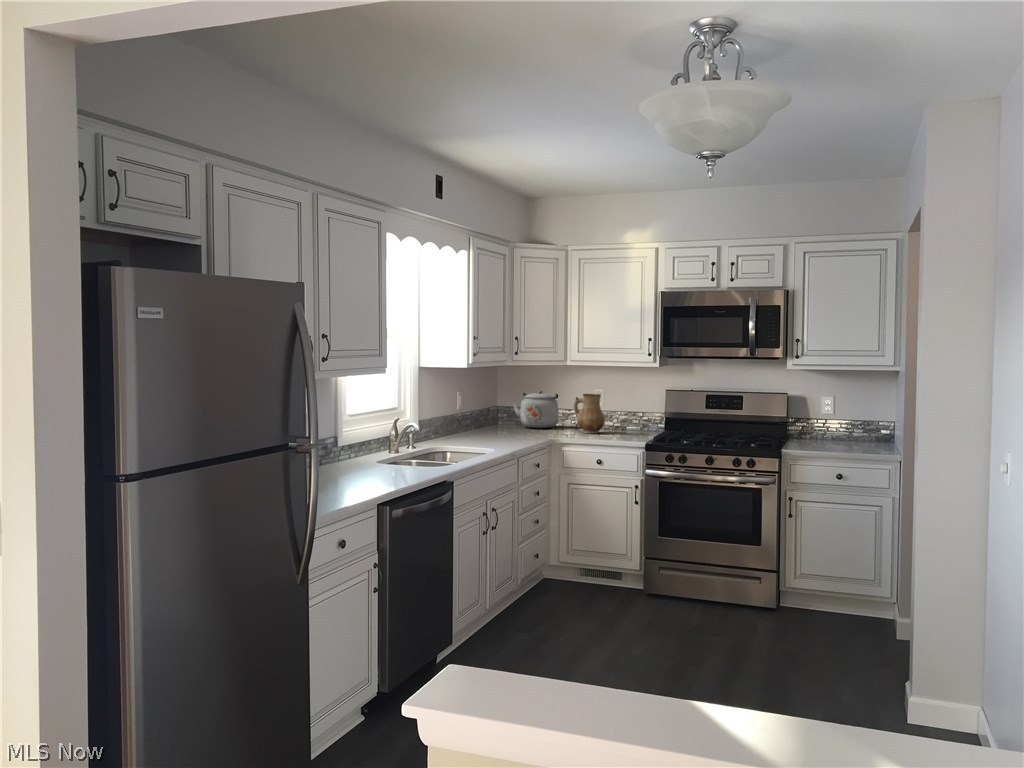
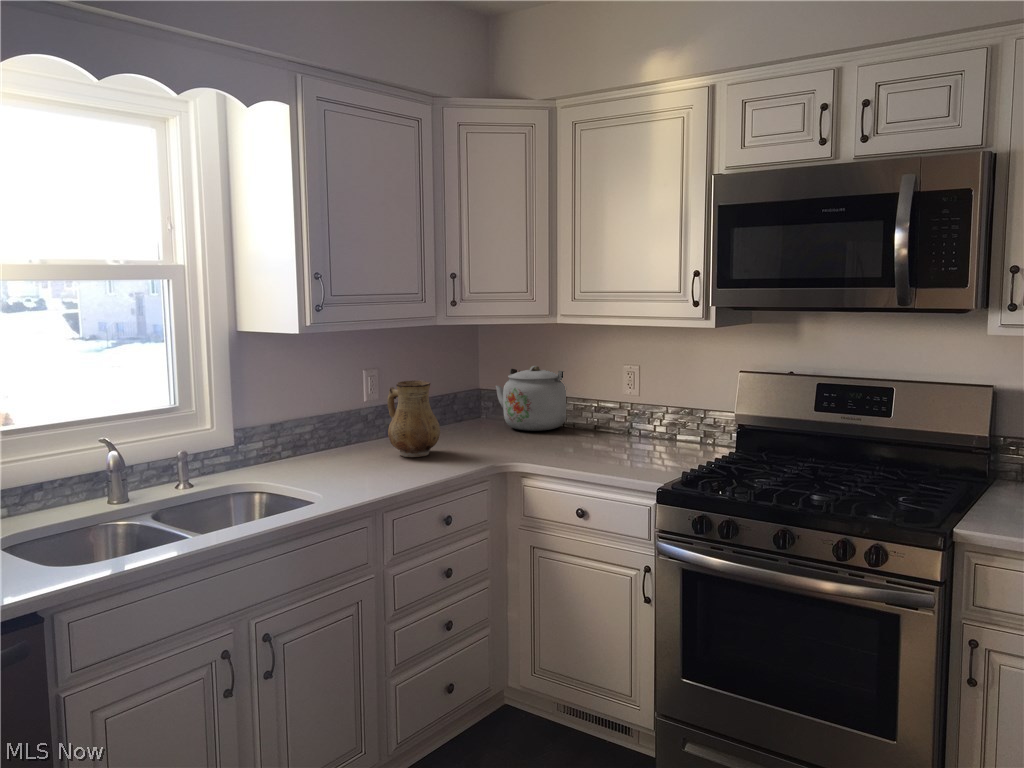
ceramic pitcher: present [574,394,605,433] -> present [387,380,440,457]

